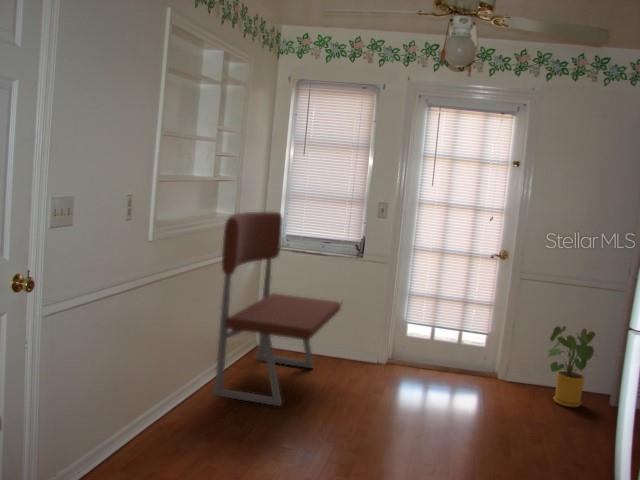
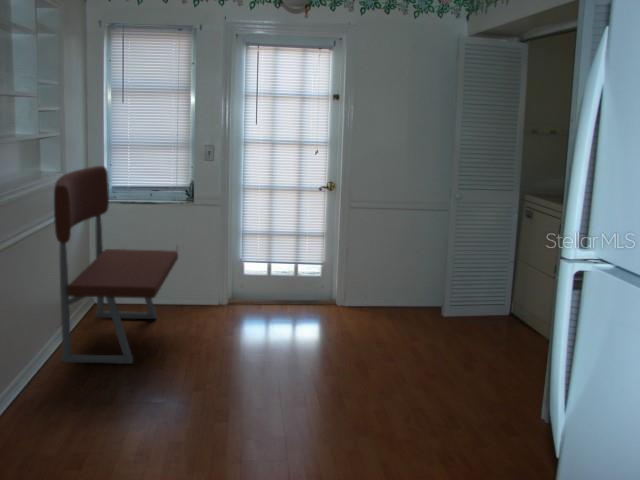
house plant: present [548,326,596,407] -> none [375,250,424,323]

